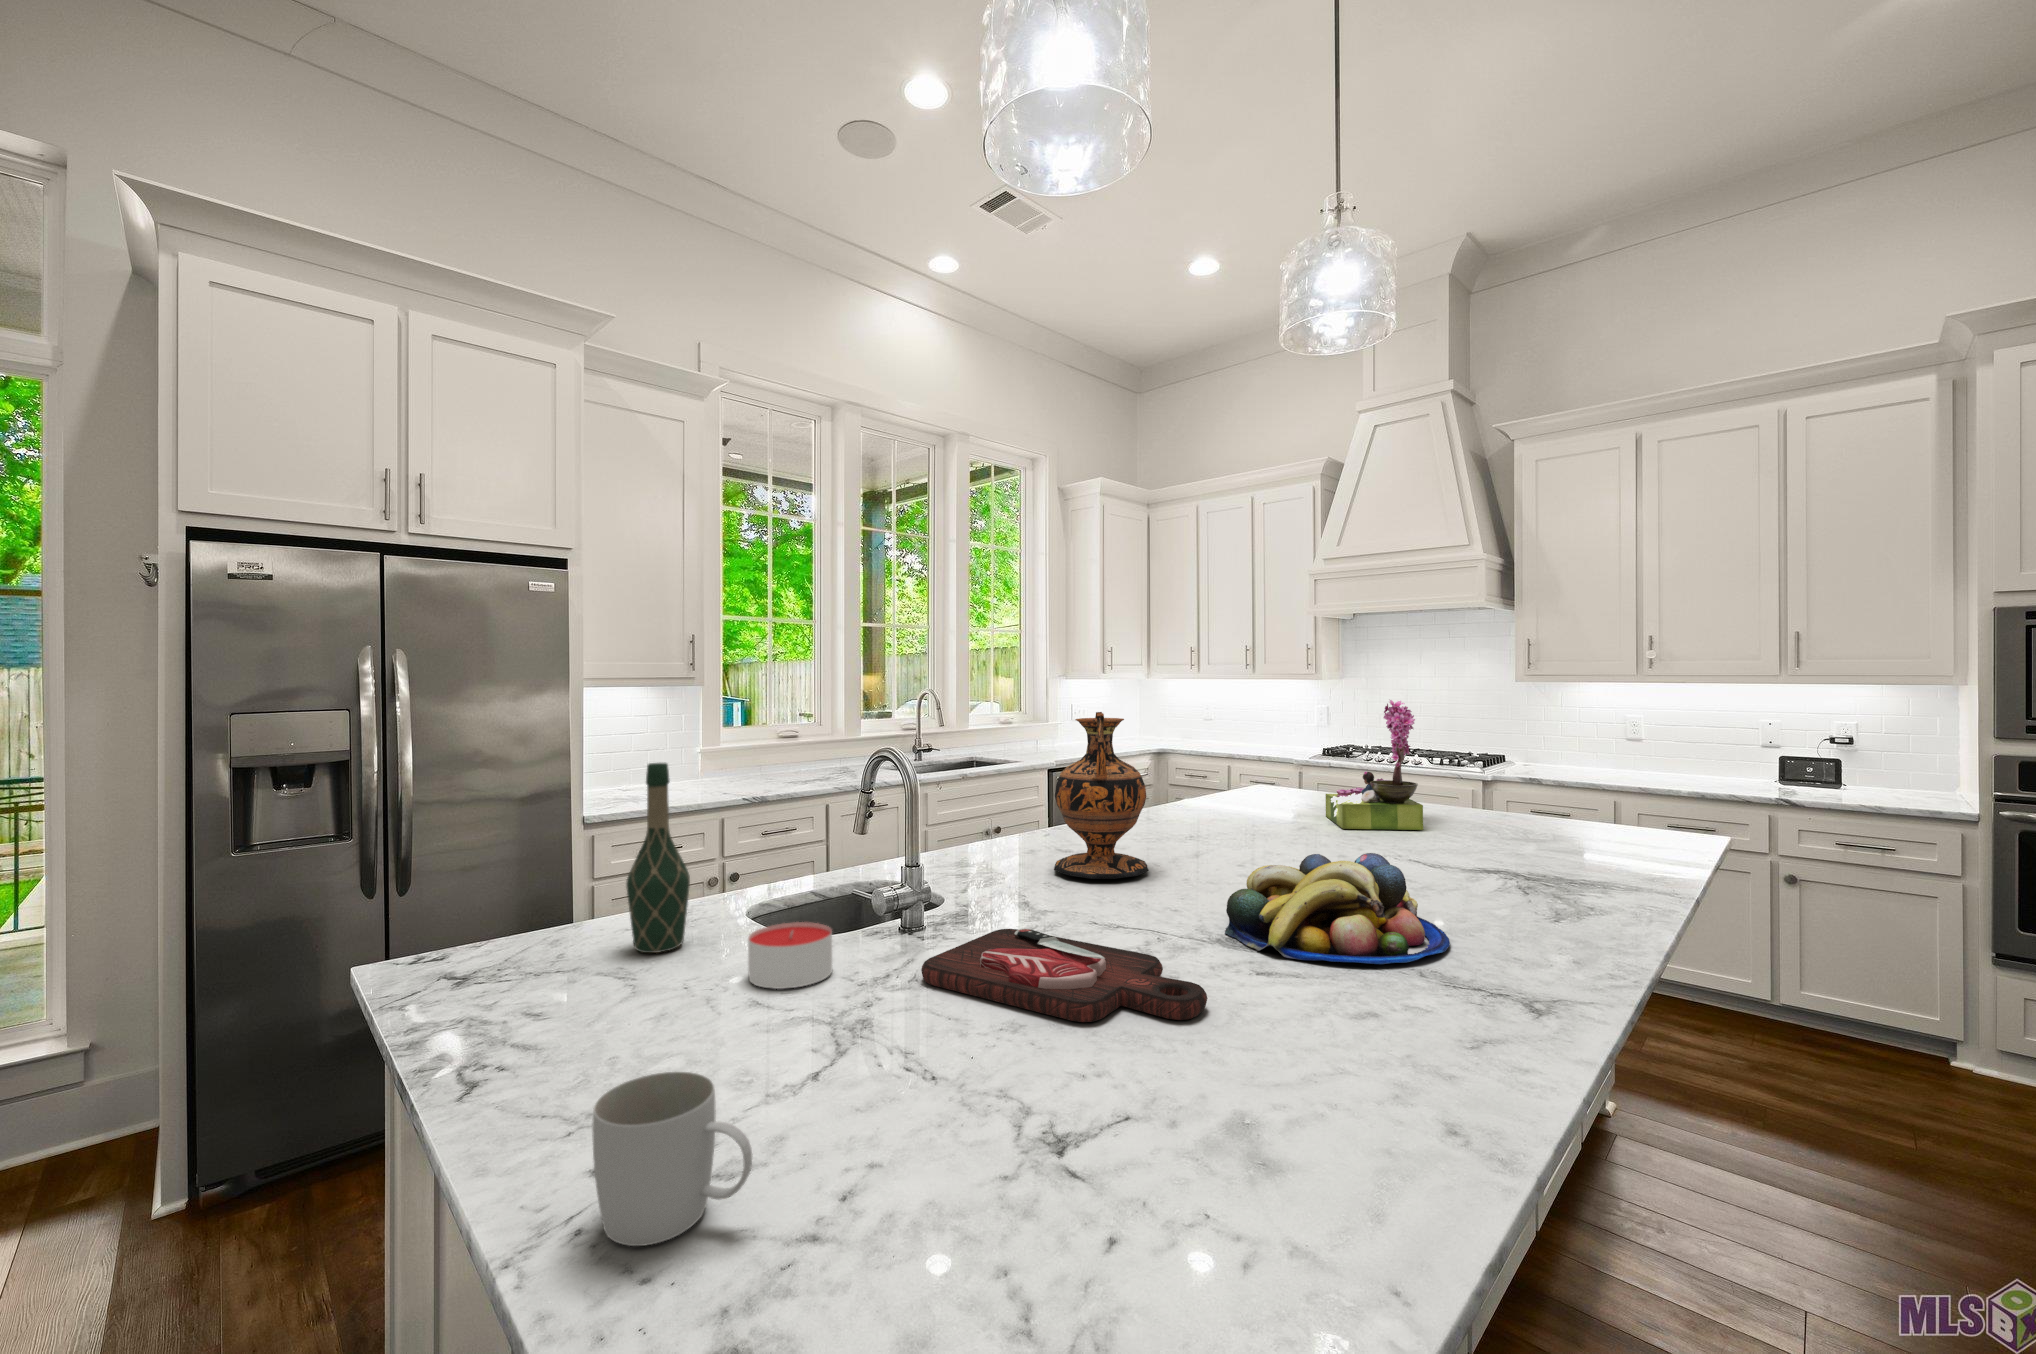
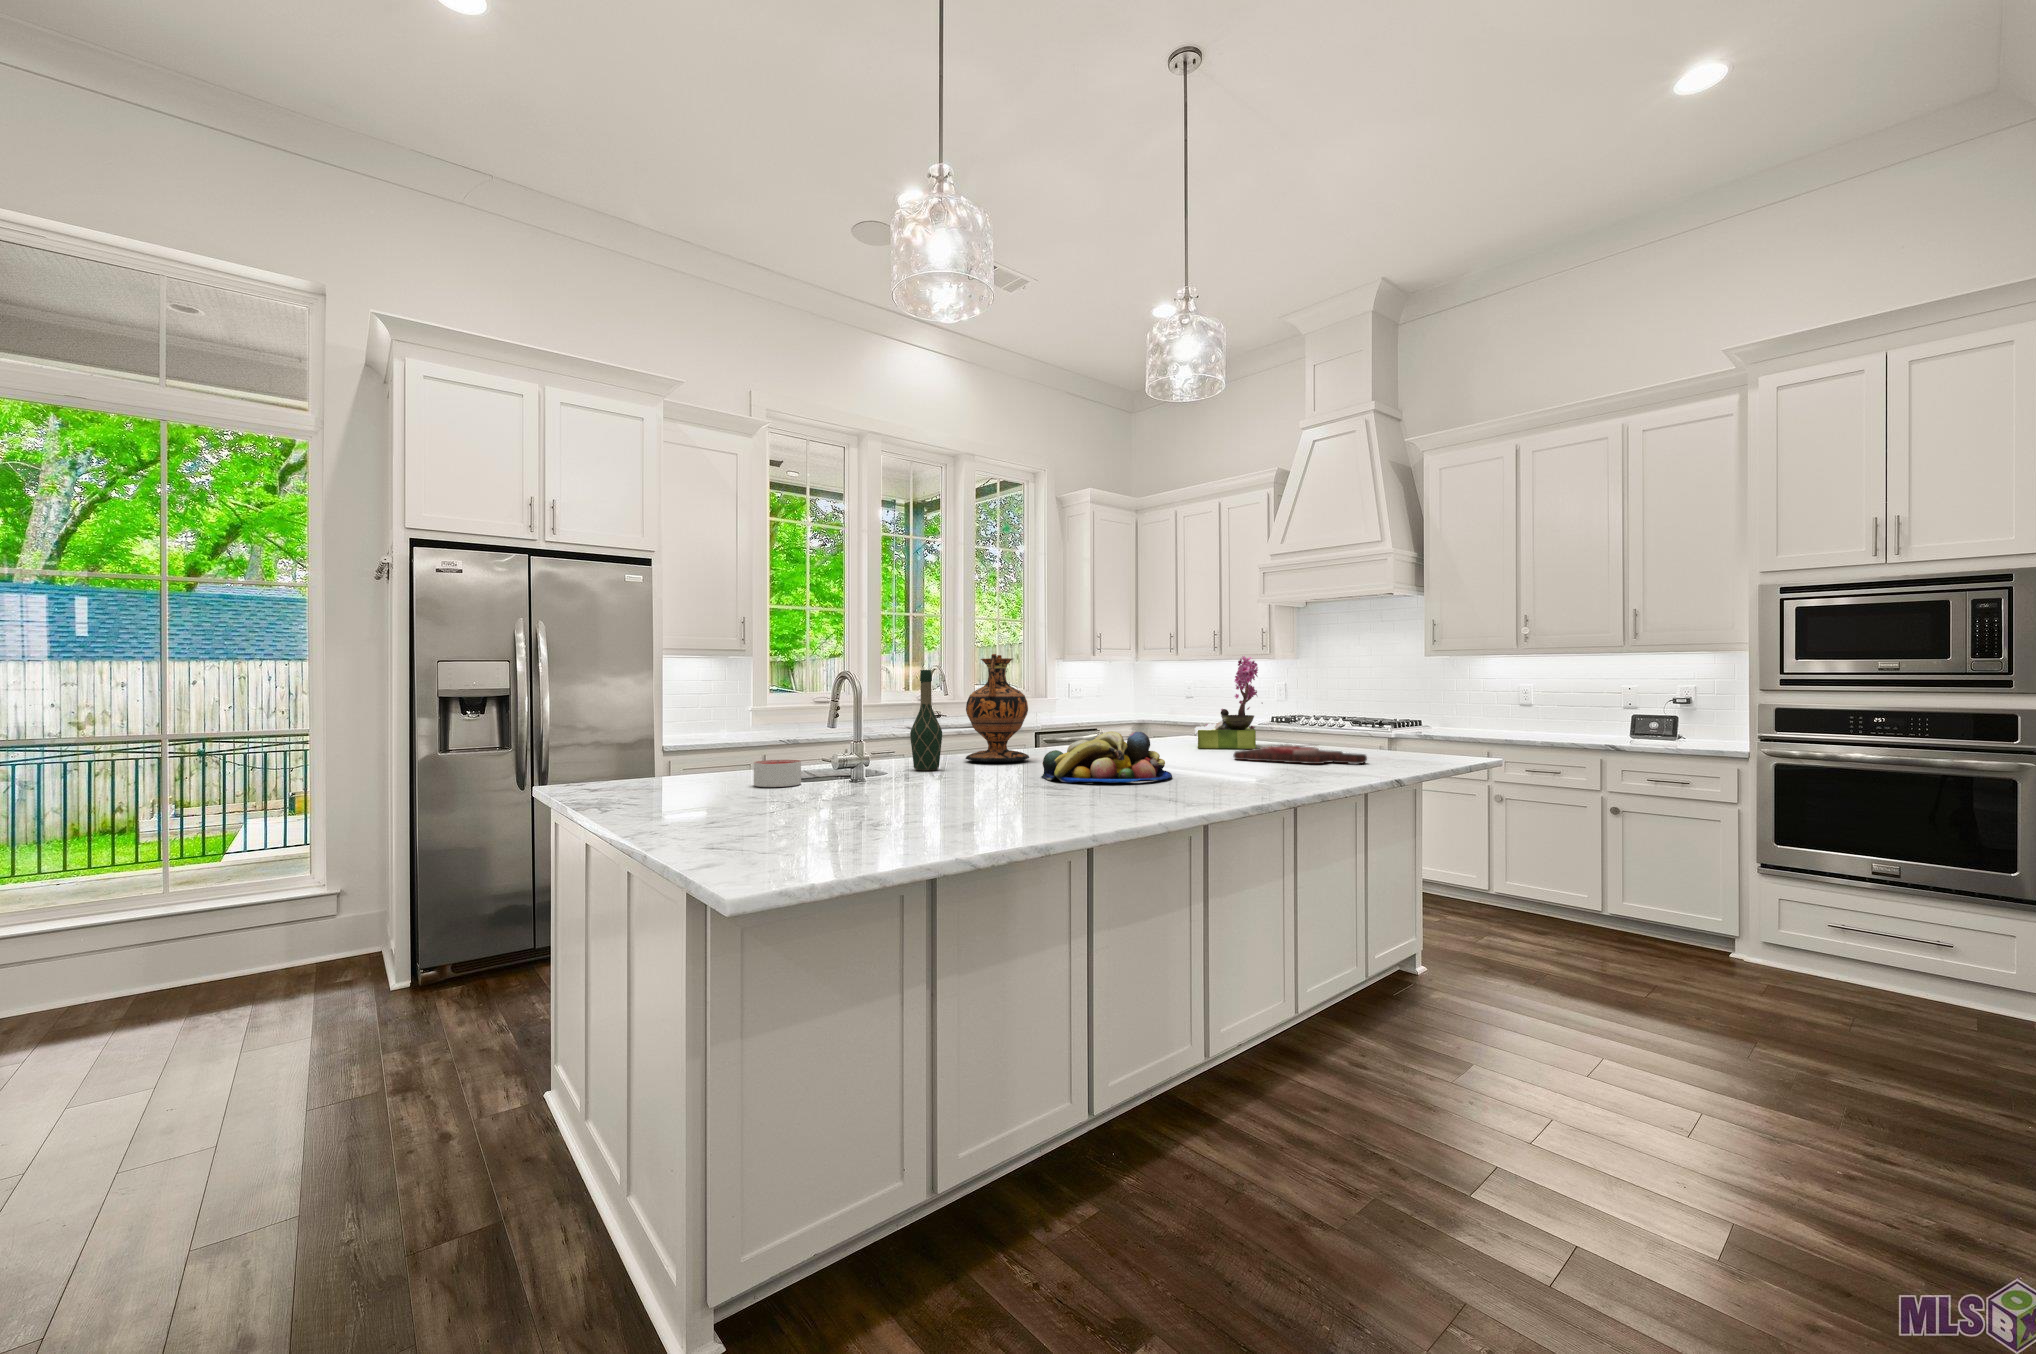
wine bottle: present [626,763,690,953] -> present [910,670,942,770]
cutting board: present [921,929,1208,1022] -> present [1233,744,1367,764]
mug: present [592,1072,752,1246] -> none [671,768,735,823]

